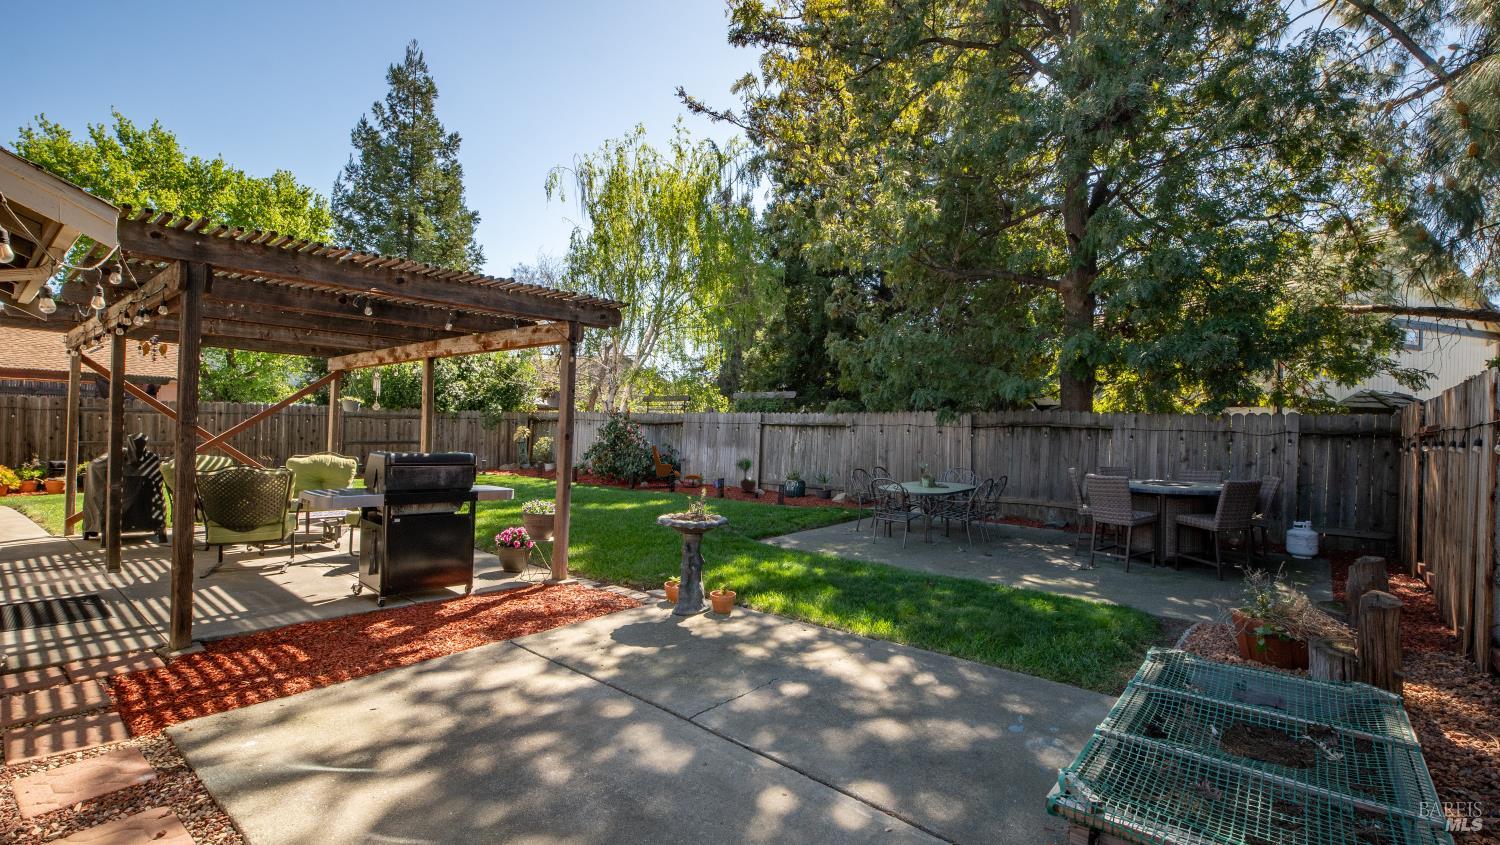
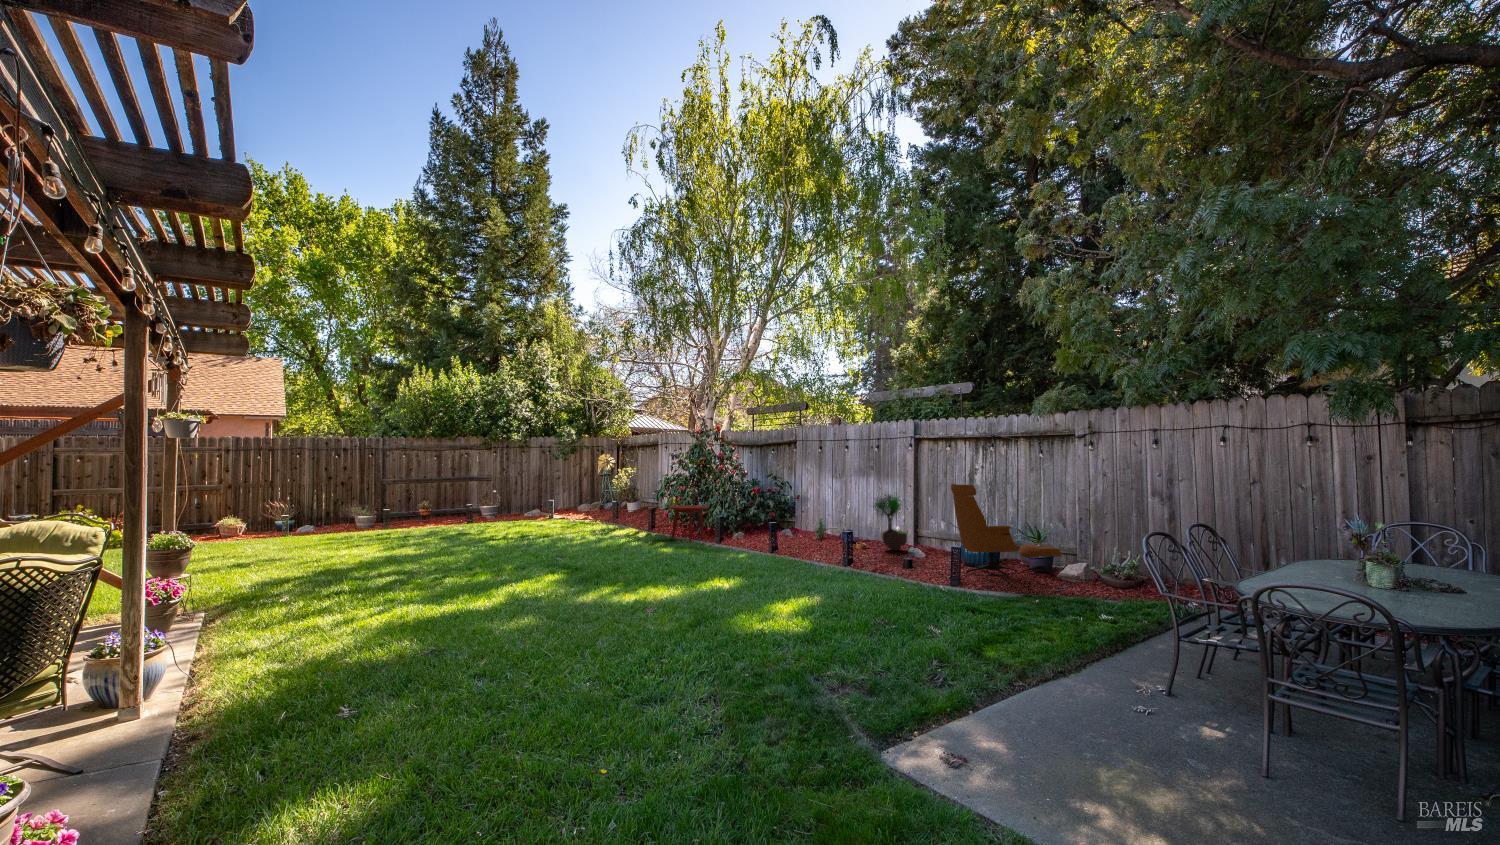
lounge chair: present [652,445,702,486] -> present [951,484,1061,578]
side table: none [598,465,626,489] -> present [668,505,709,542]

